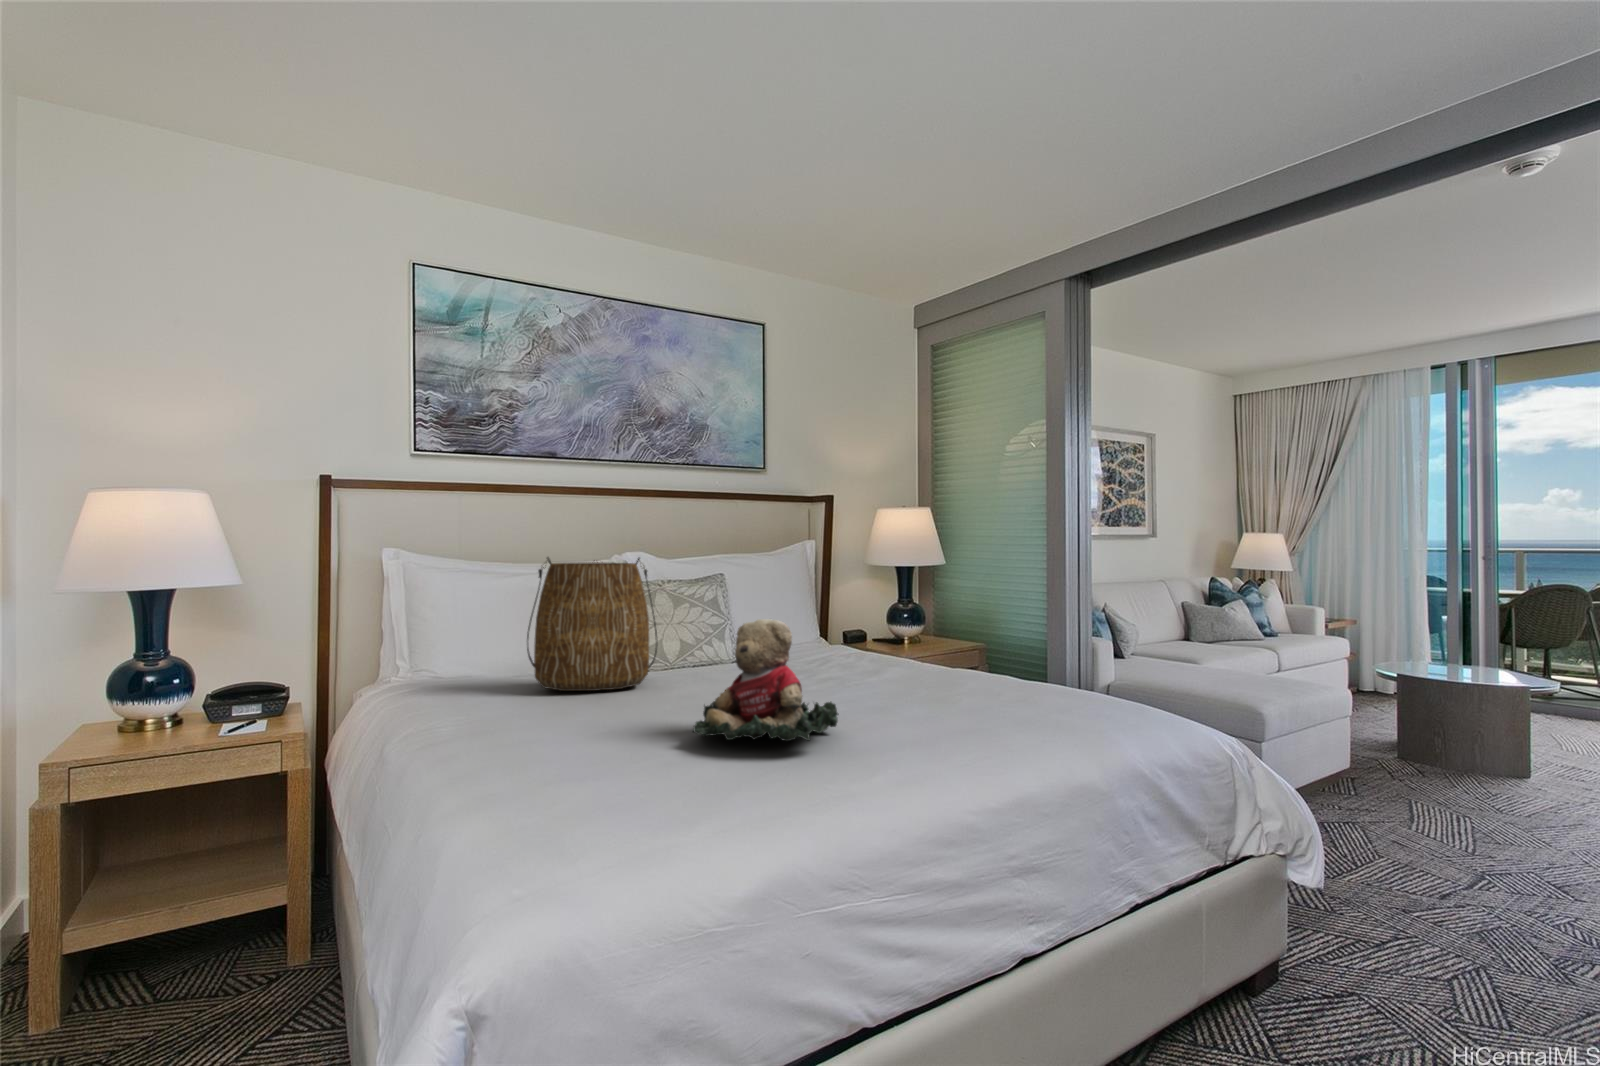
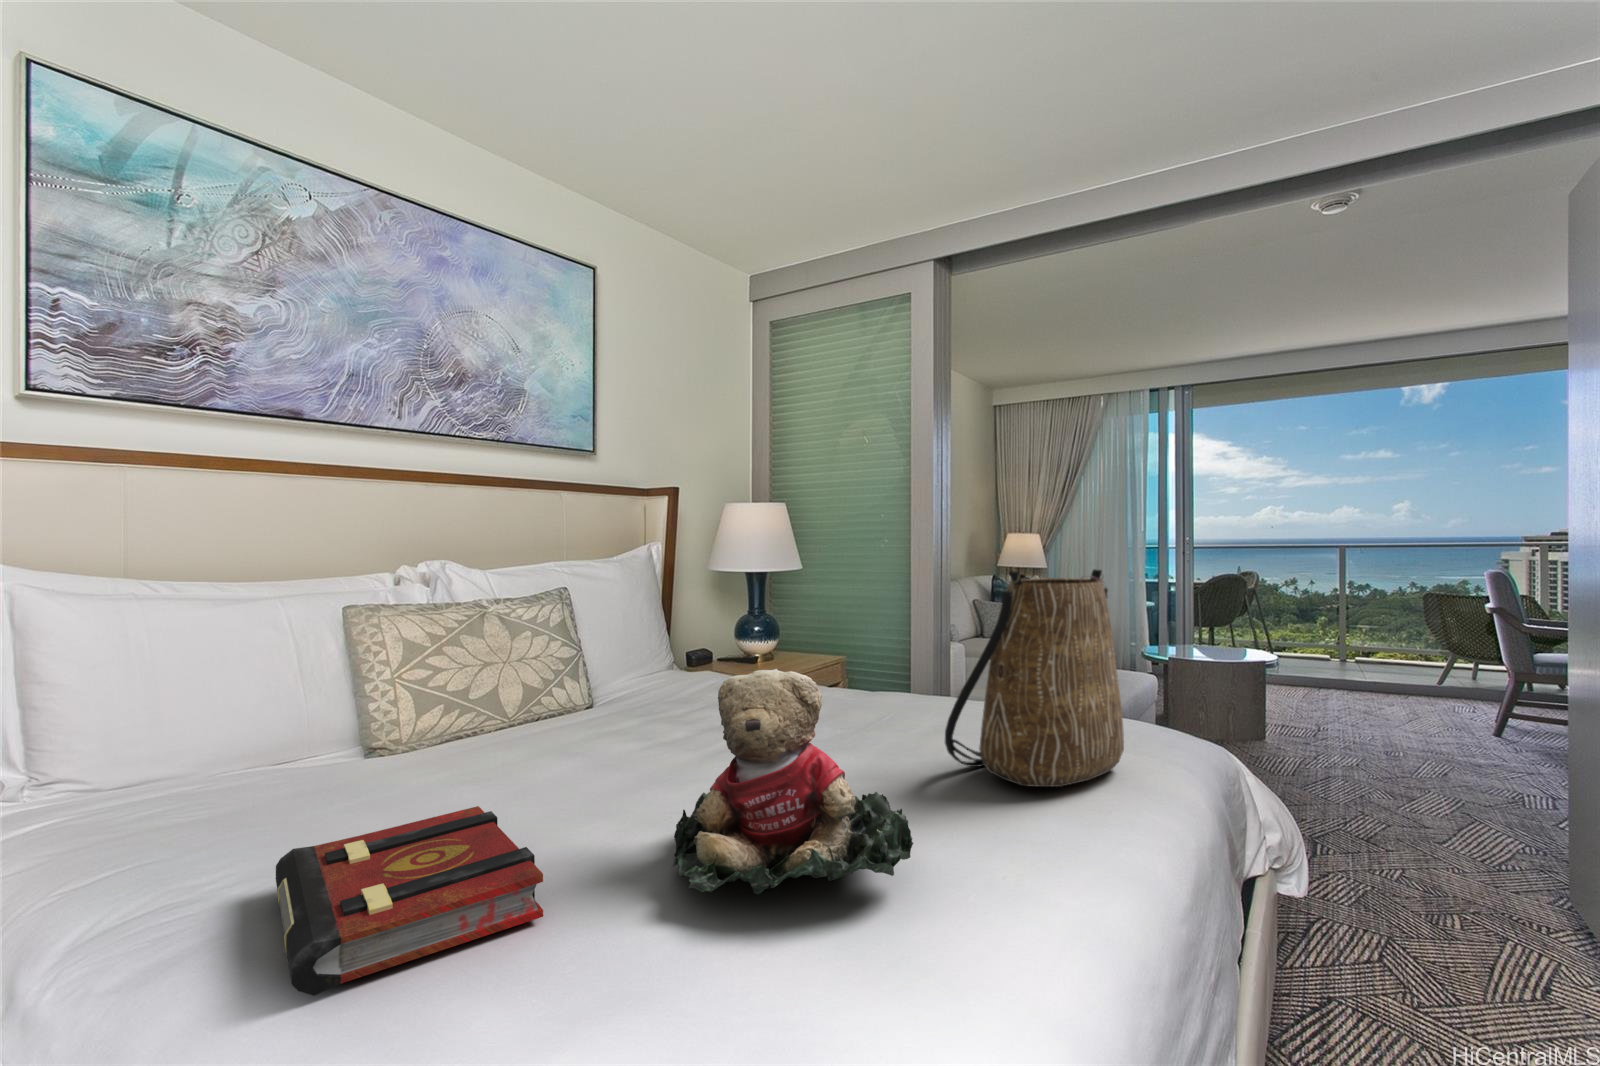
tote bag: present [527,557,657,691] -> present [945,569,1124,787]
book: none [503,693,622,749] -> present [276,806,543,996]

